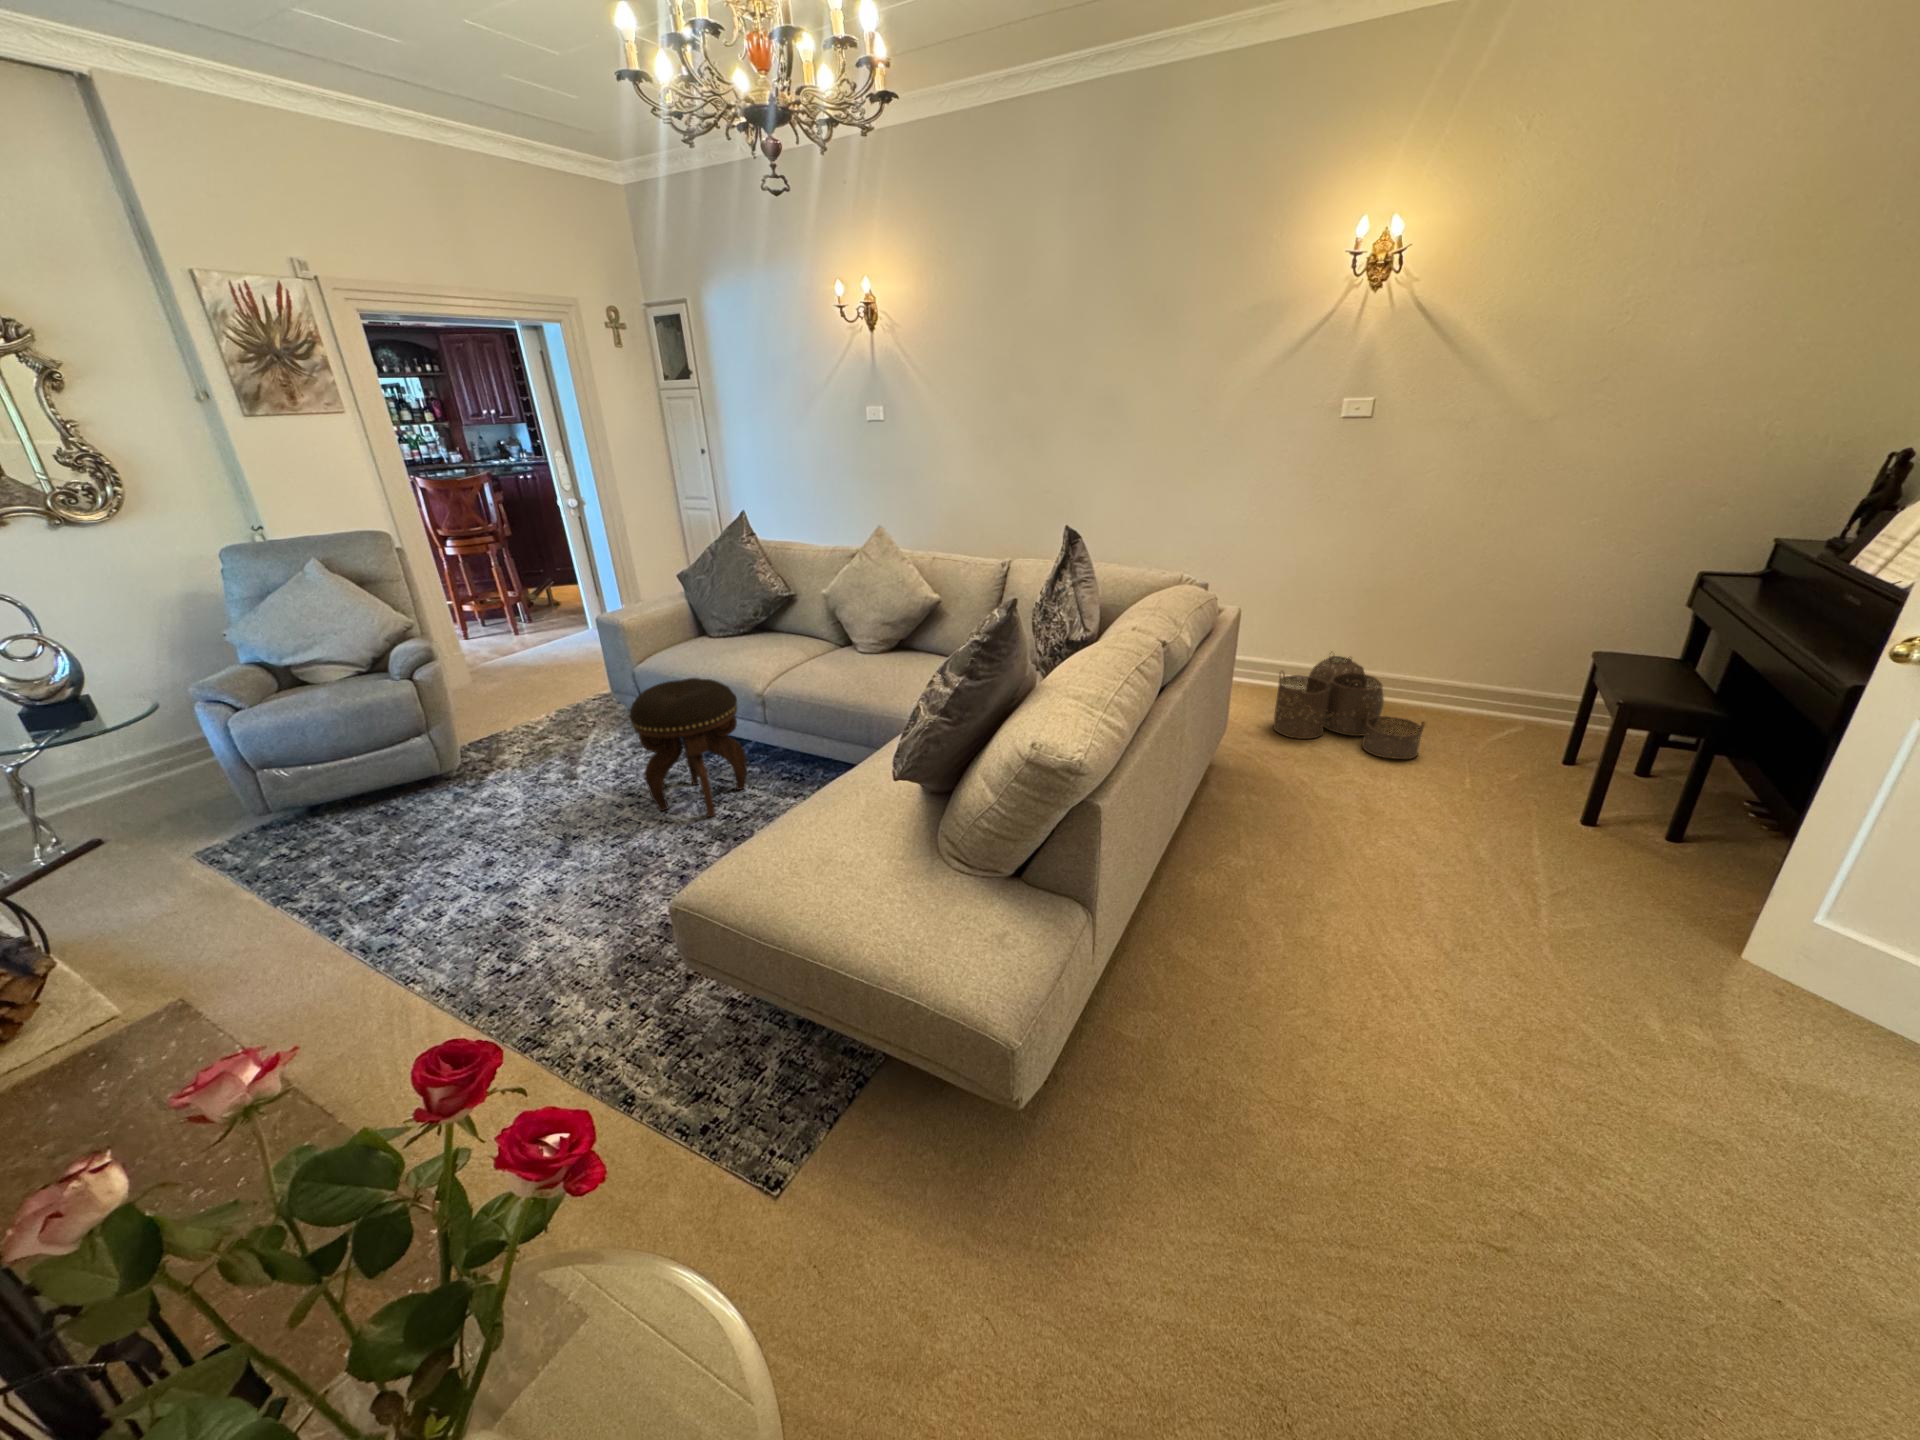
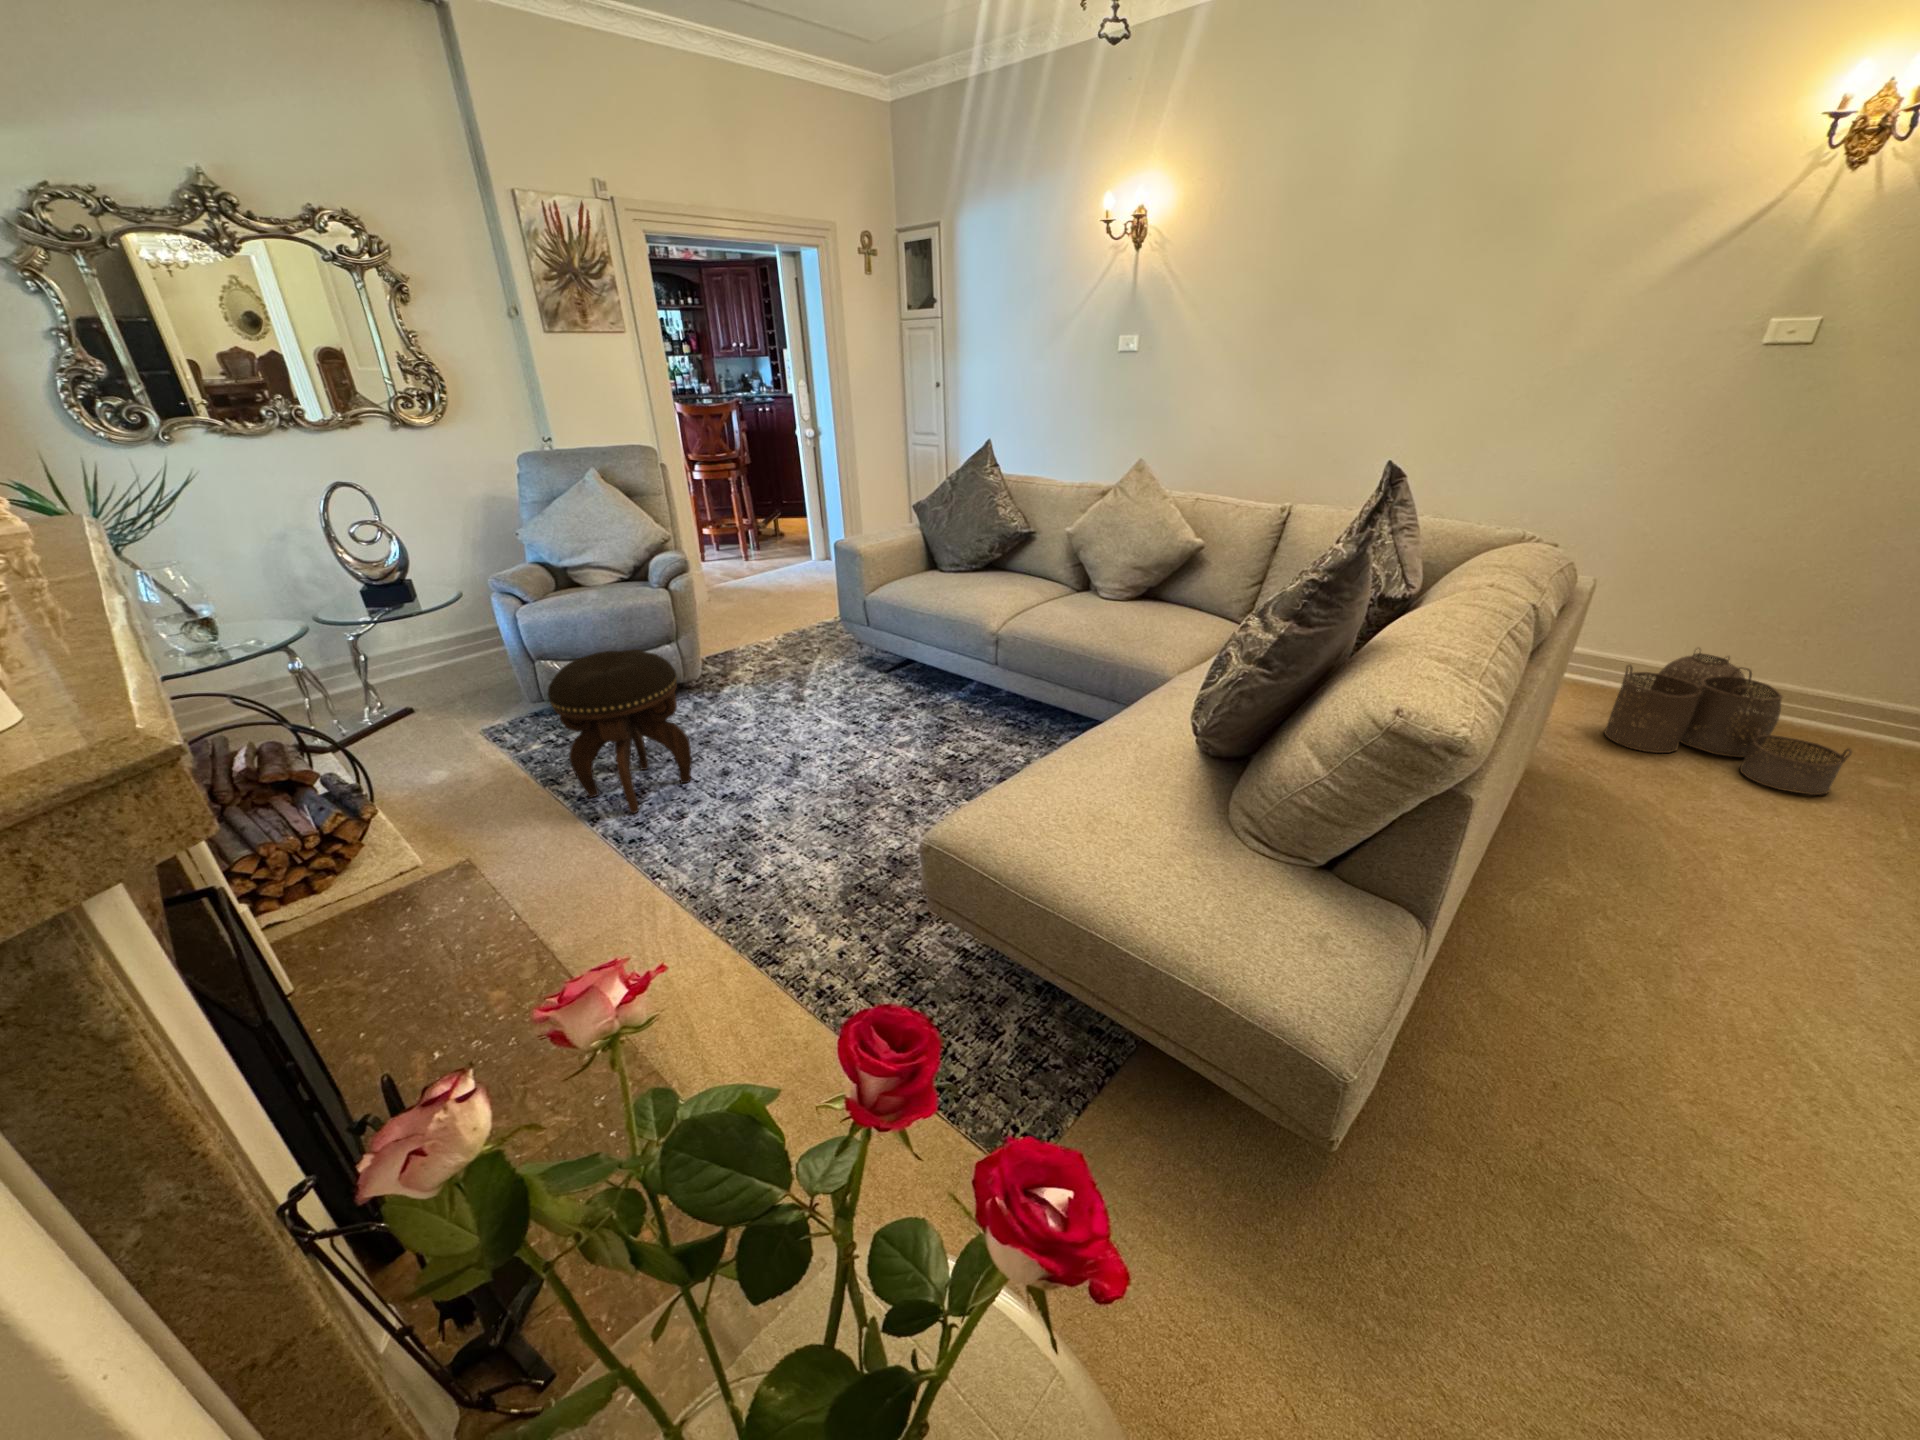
footstool: present [629,678,747,817] -> present [548,649,692,813]

